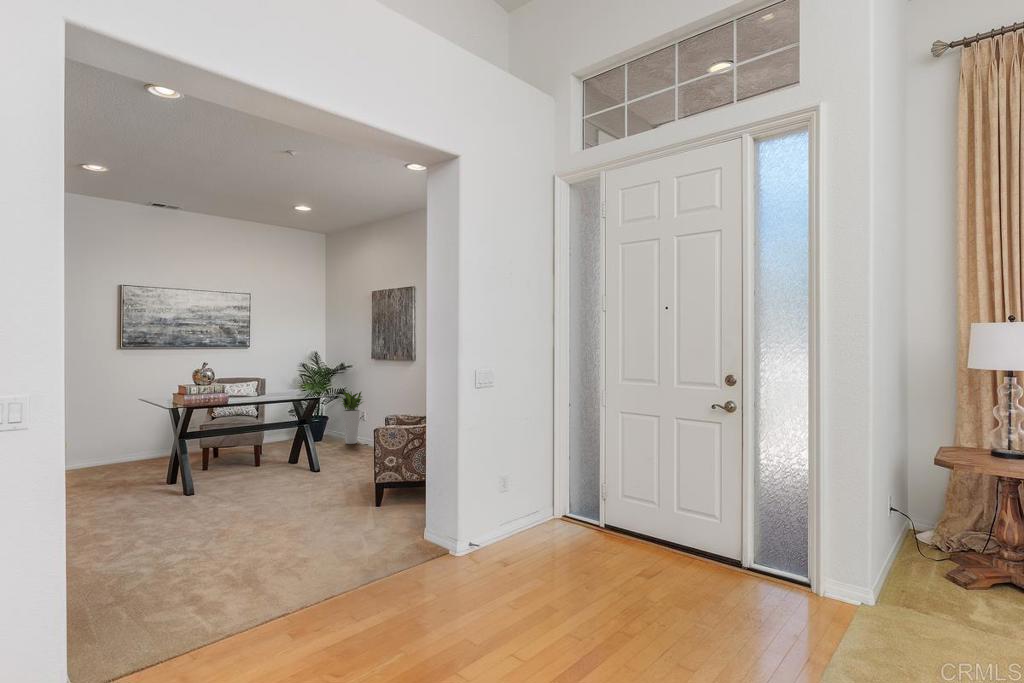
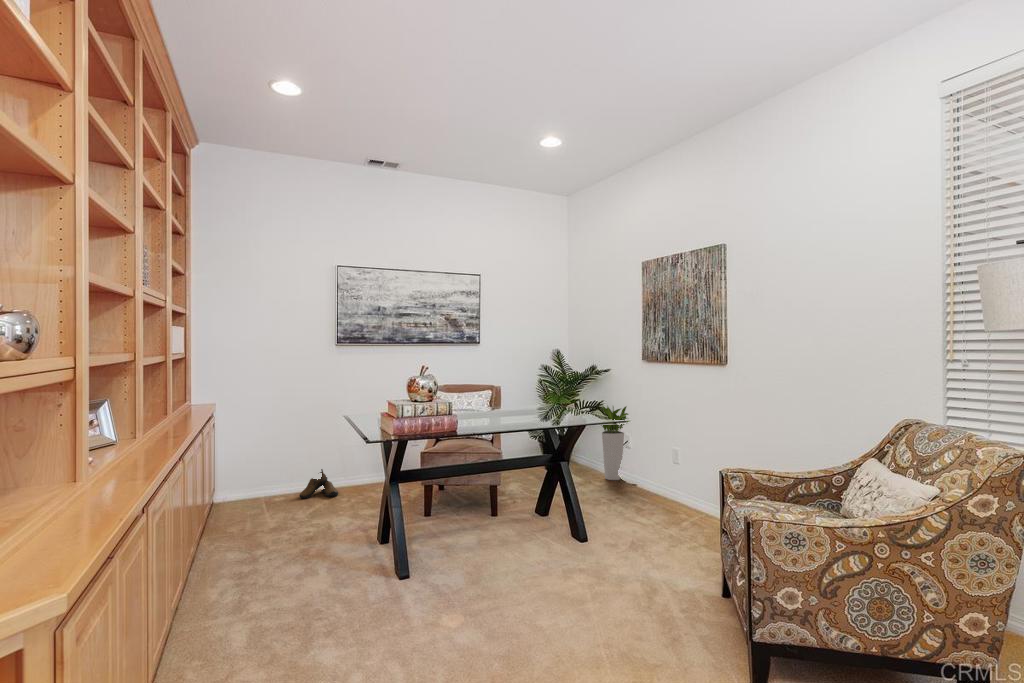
shoe: none [91,446,126,468] -> present [299,469,338,498]

